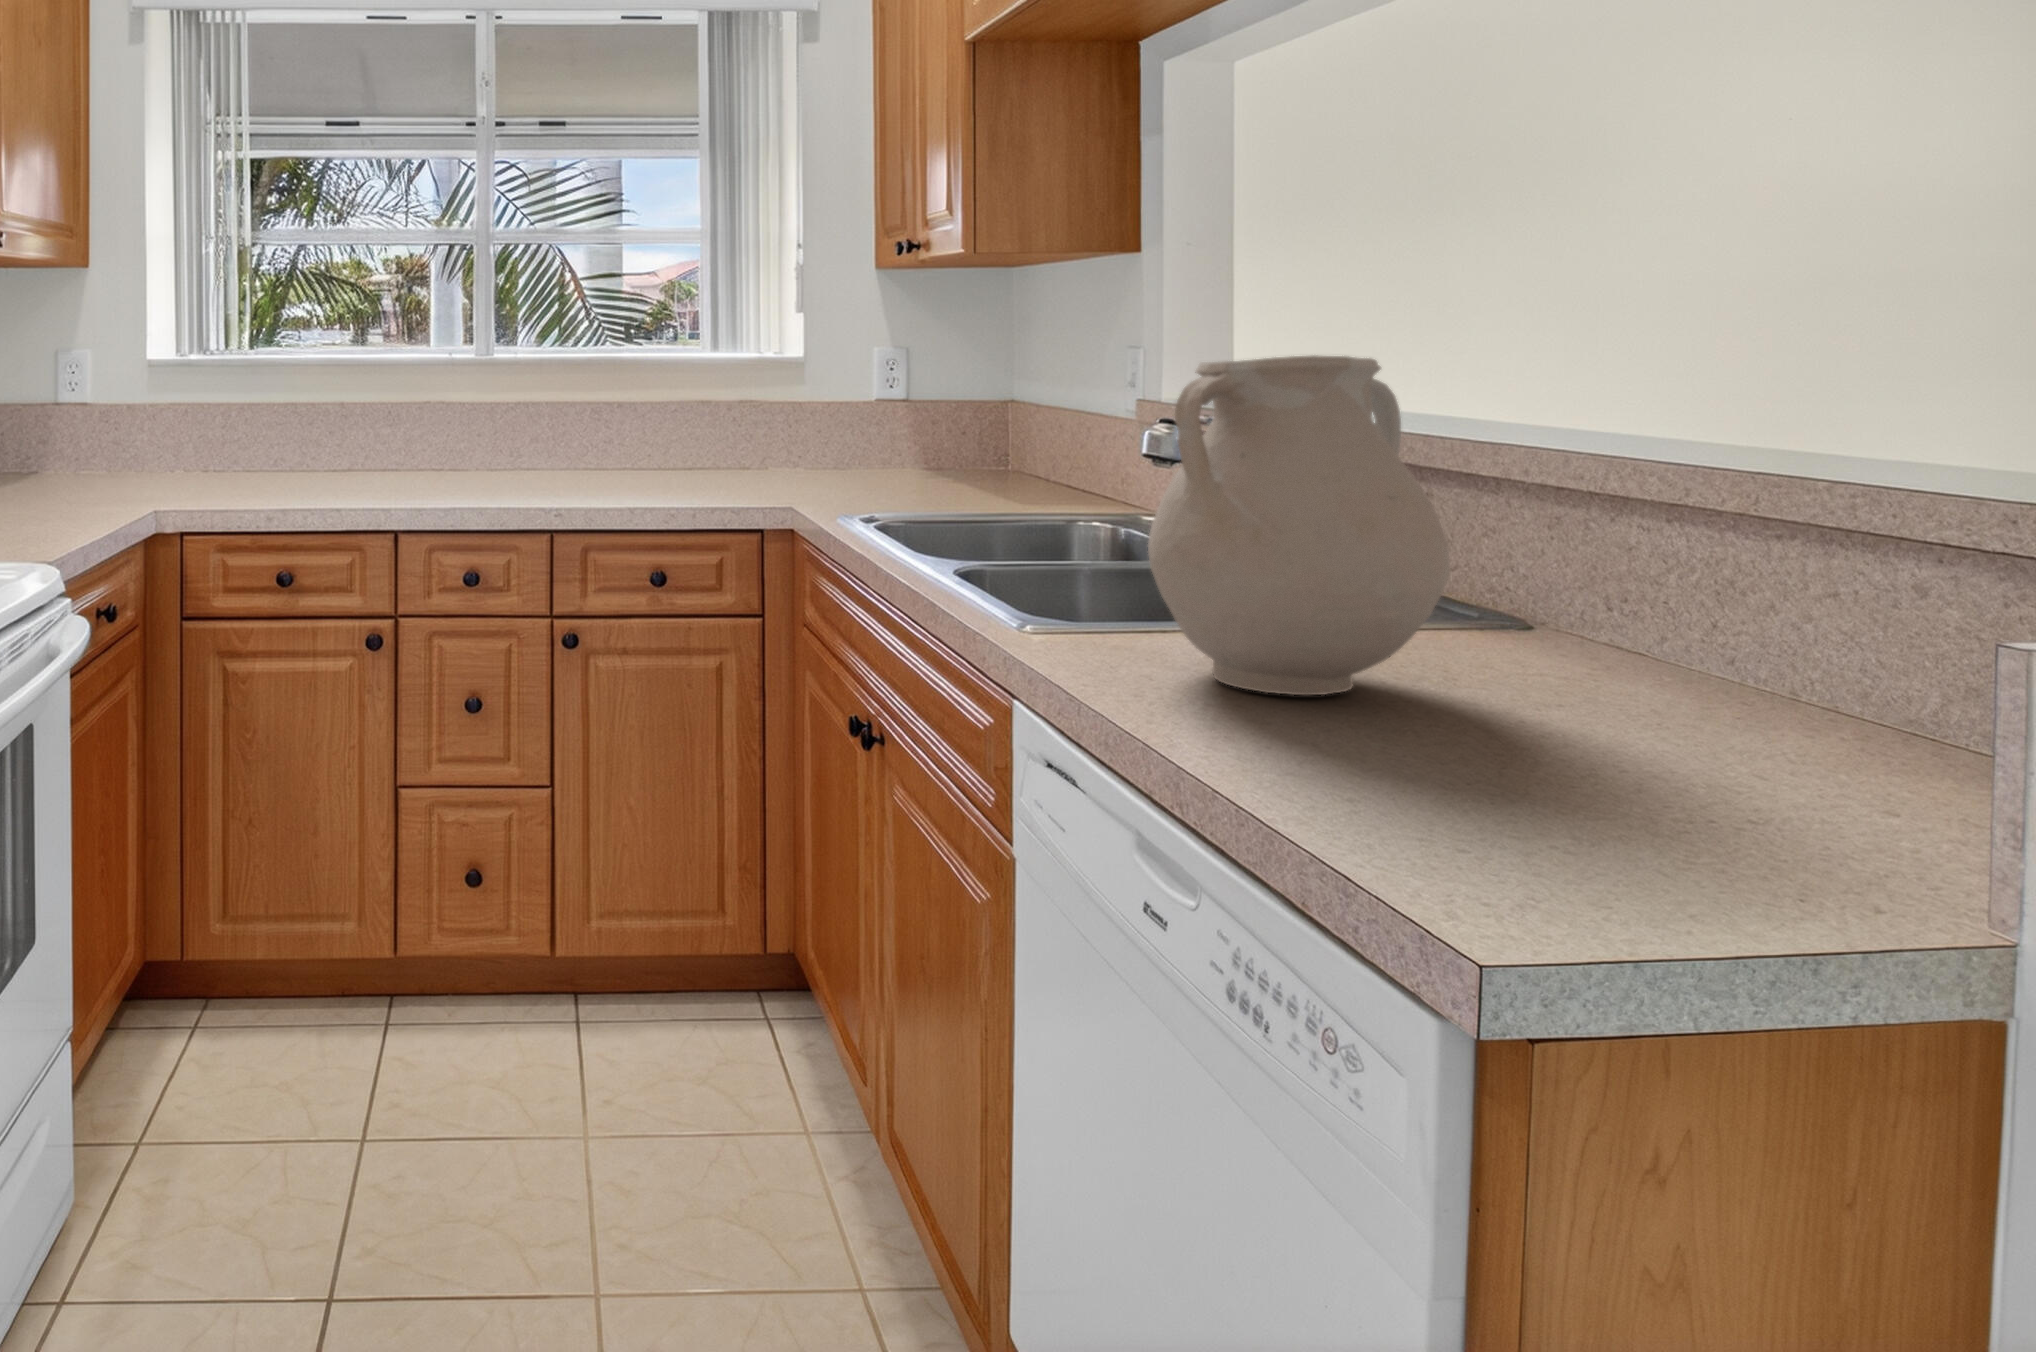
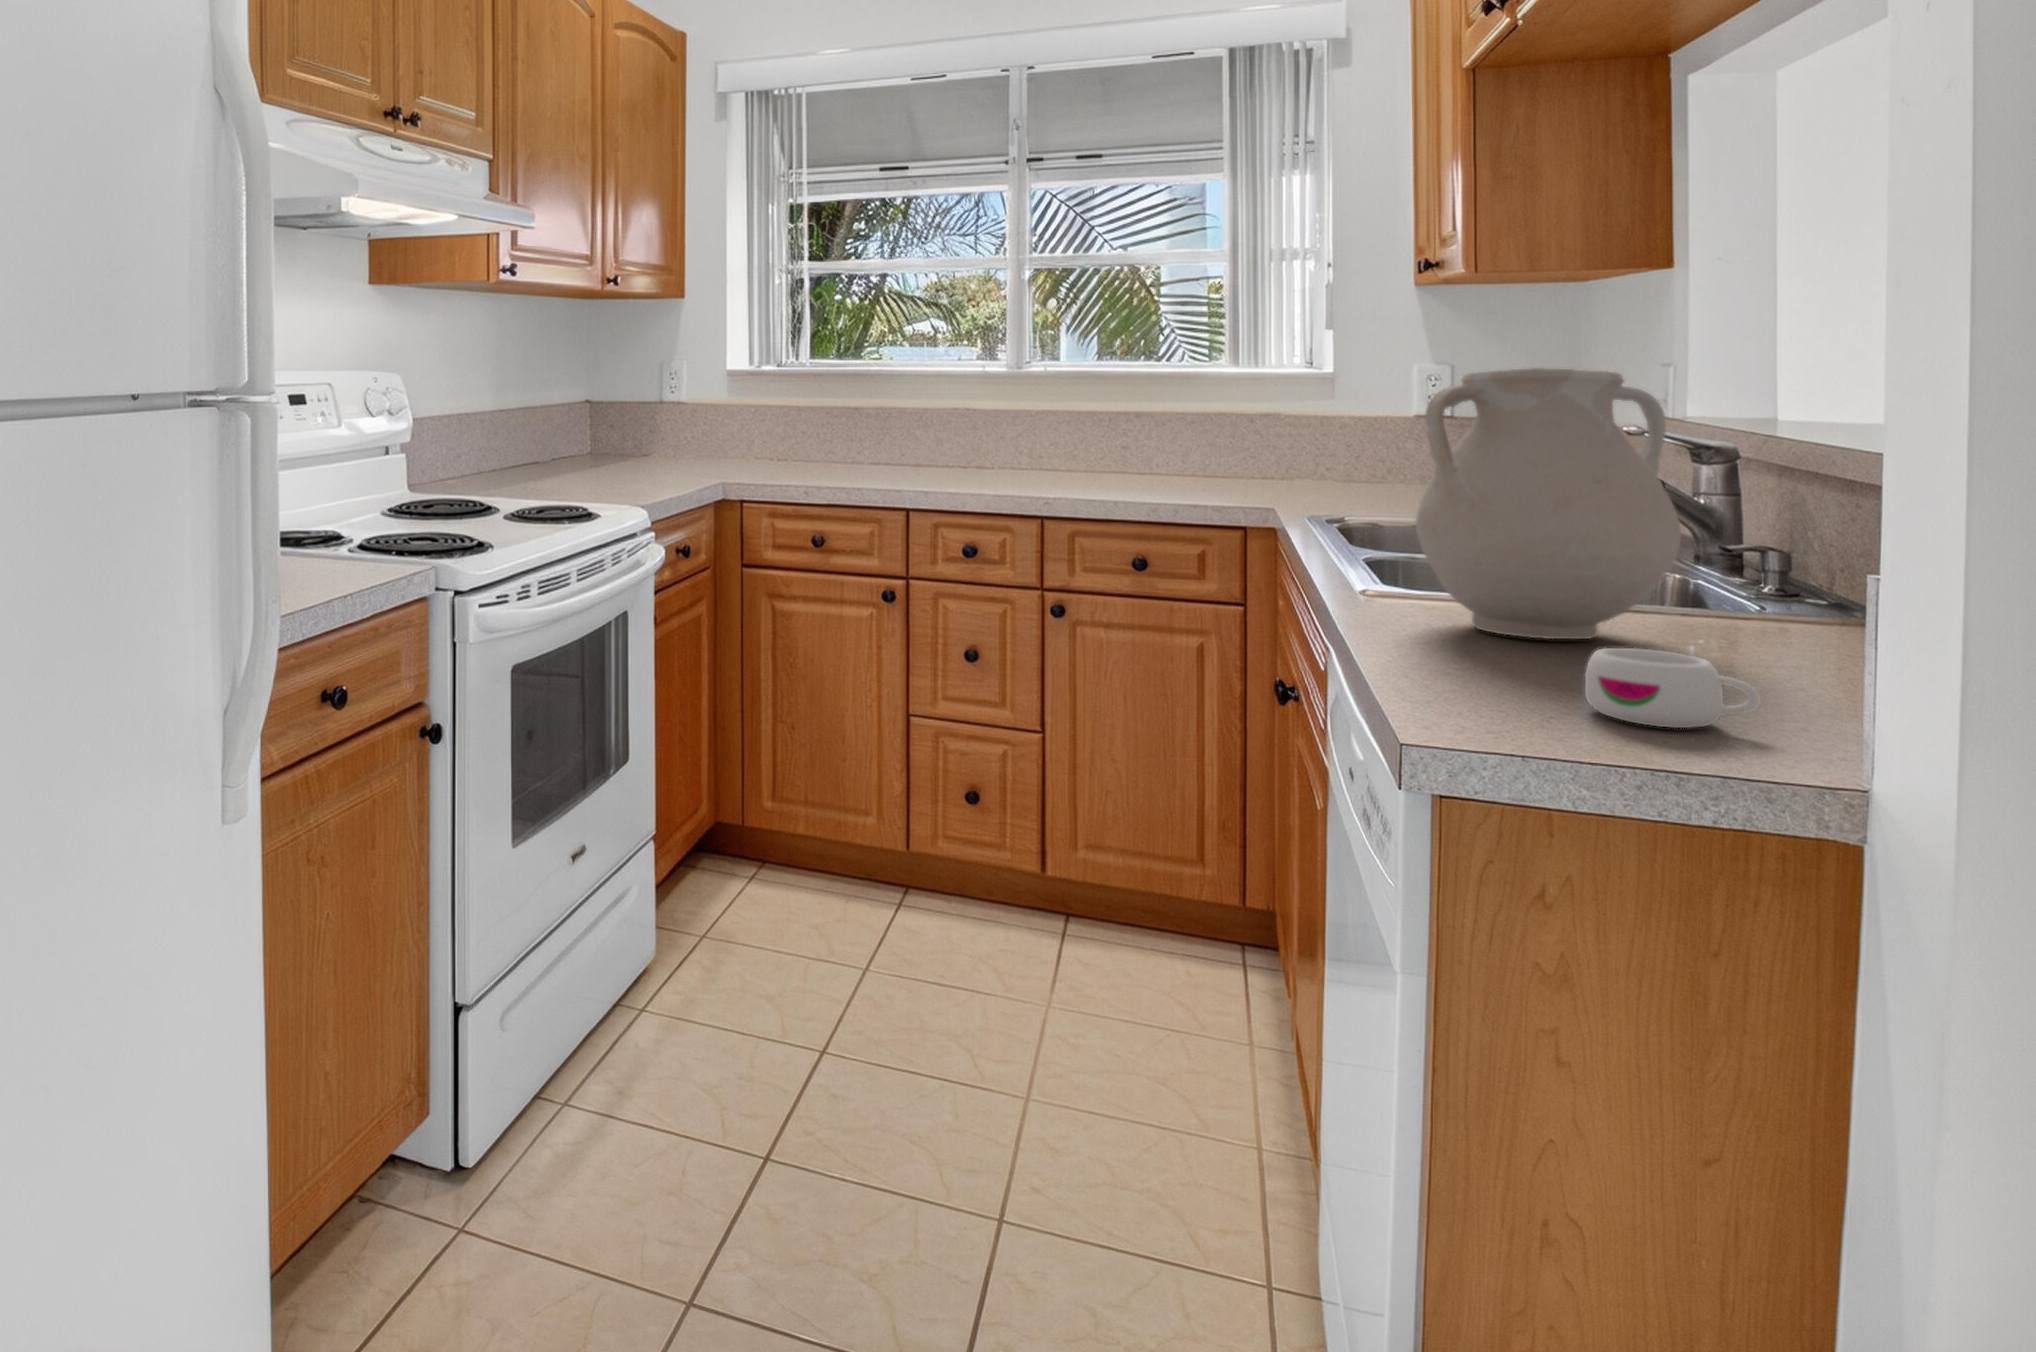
mug: none [1536,736,1767,857] -> present [1585,648,1761,728]

